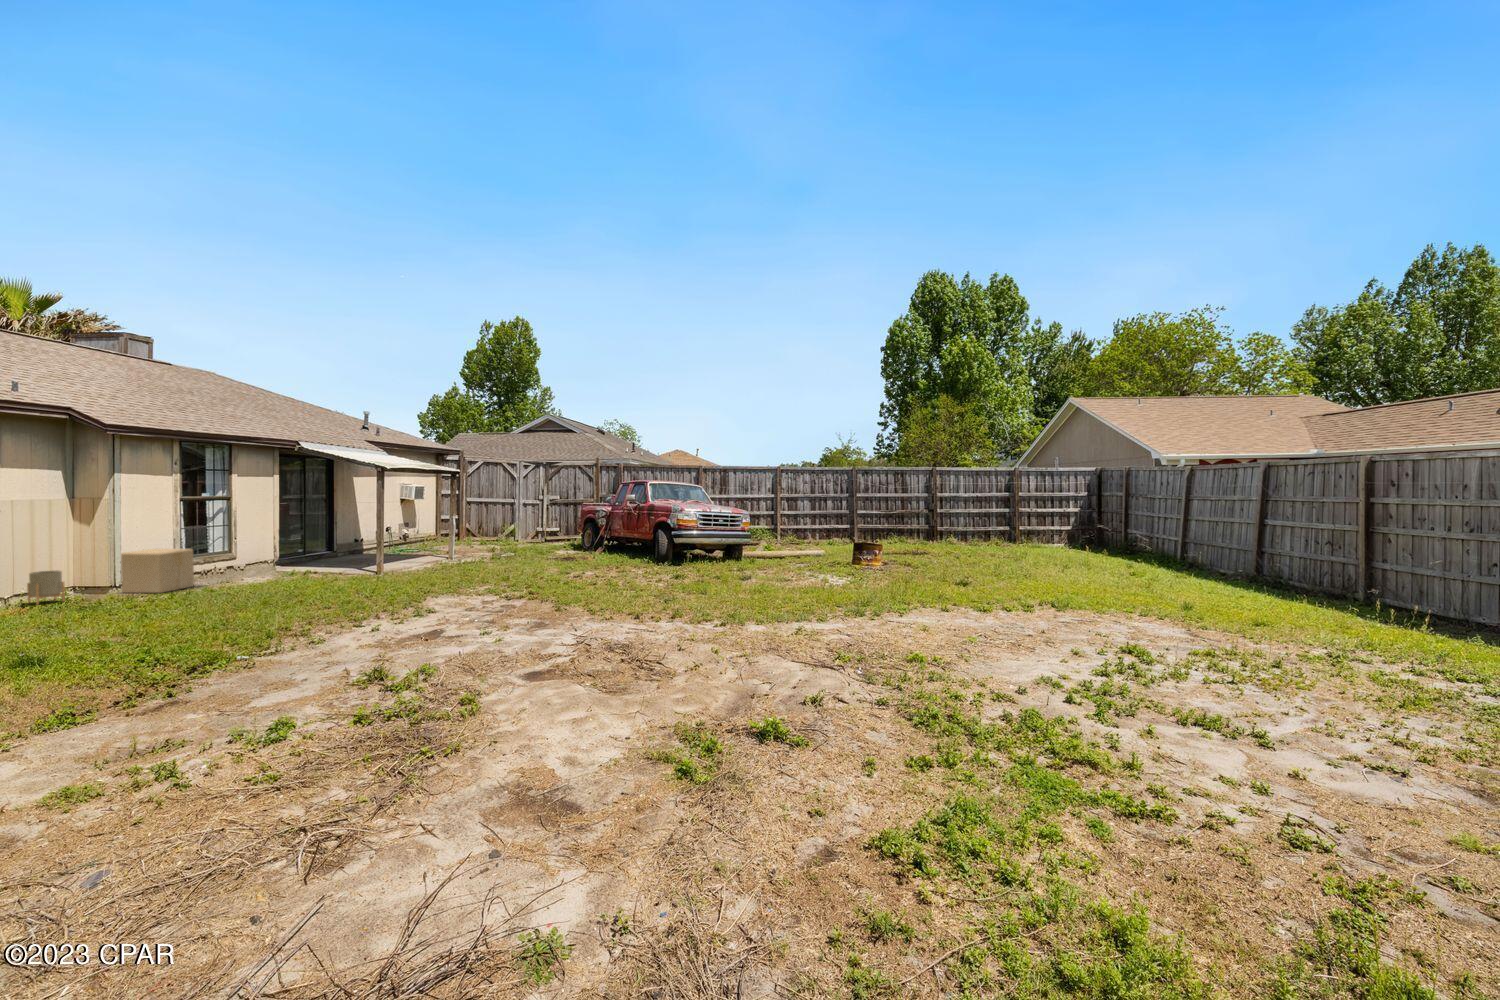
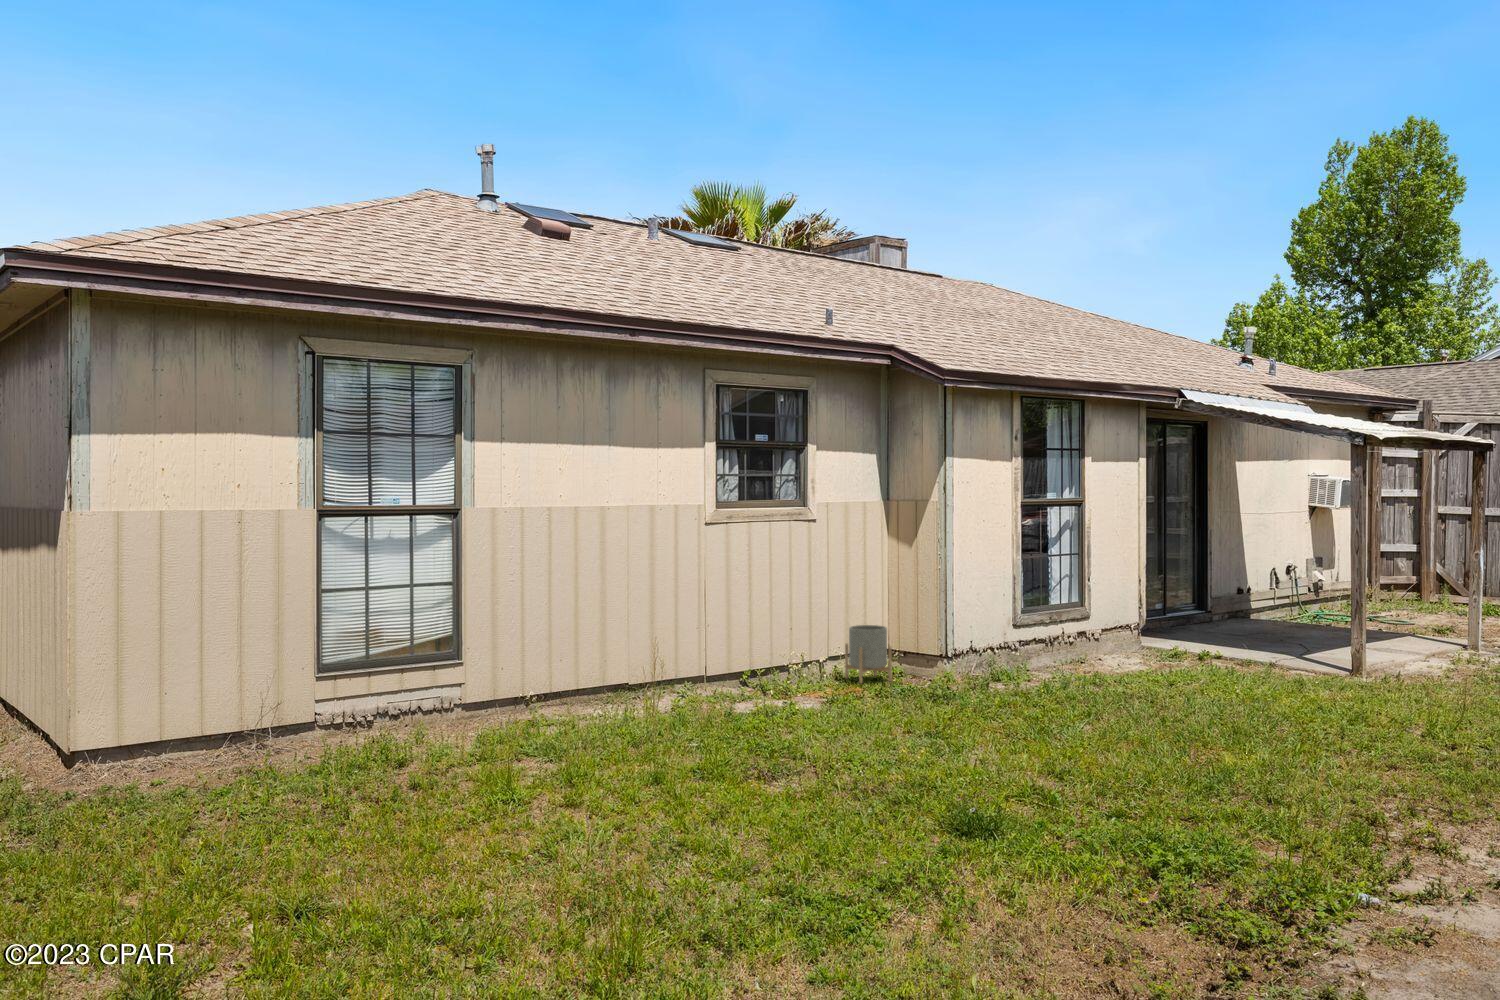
cardboard box: present [121,549,194,593] -> none [956,594,1055,680]

